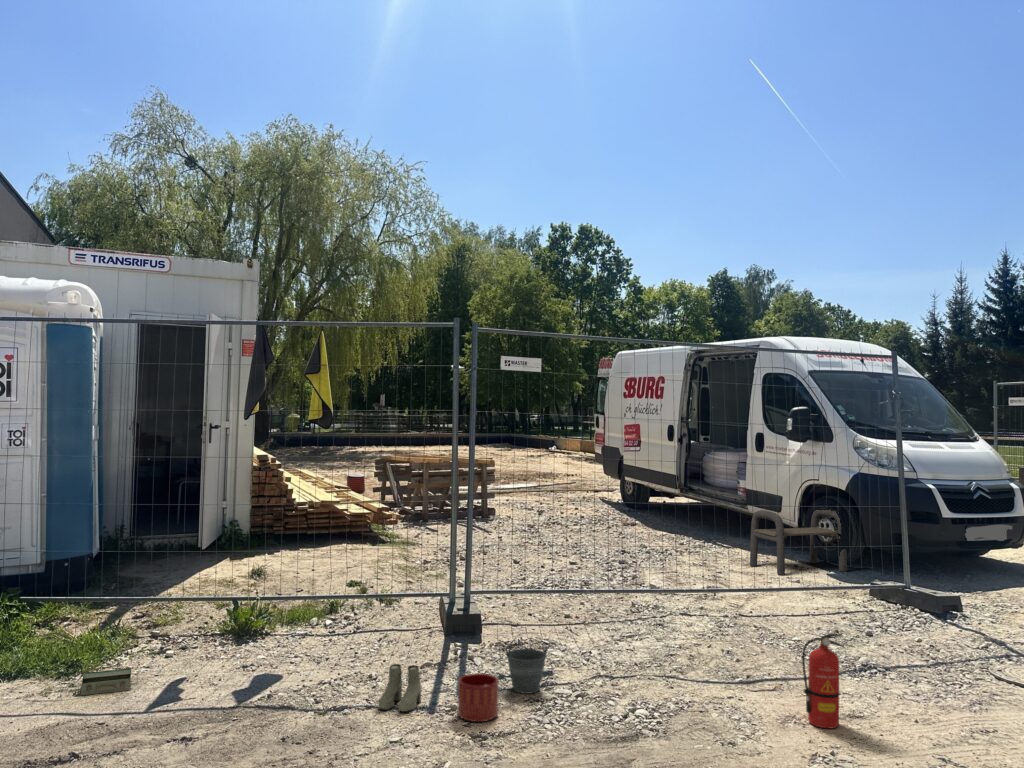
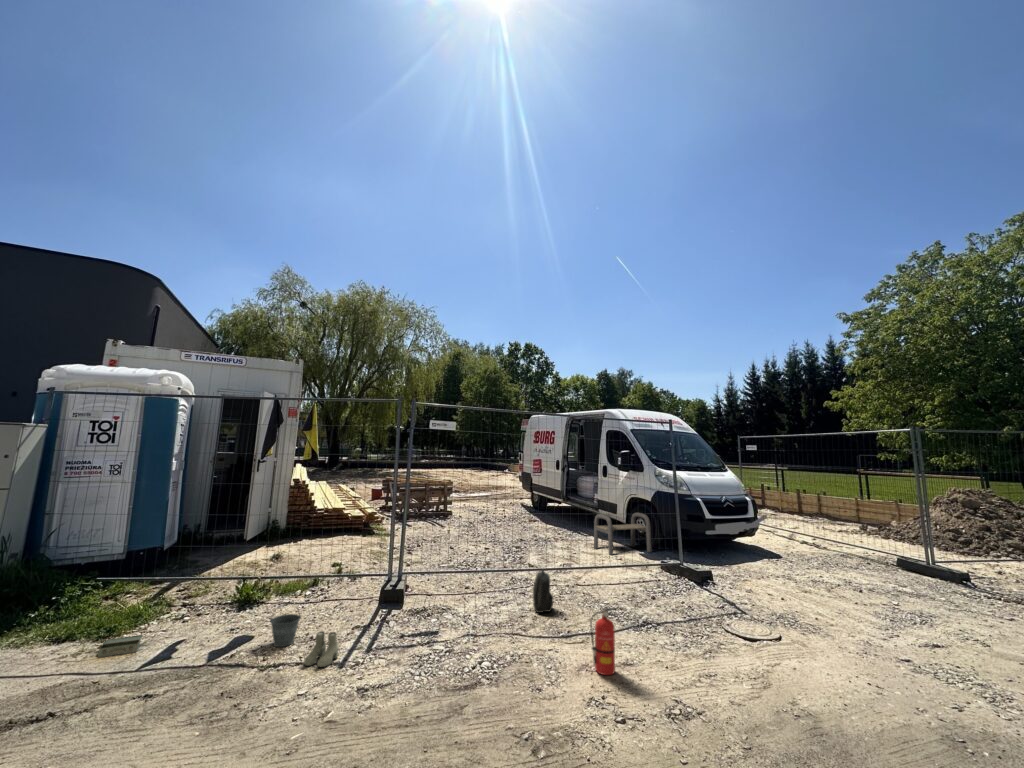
backpack: none [683,586,718,651] -> present [533,569,554,613]
bucket: present [506,647,547,694] -> present [270,606,301,647]
planter: present [457,673,499,722] -> none [357,638,387,675]

